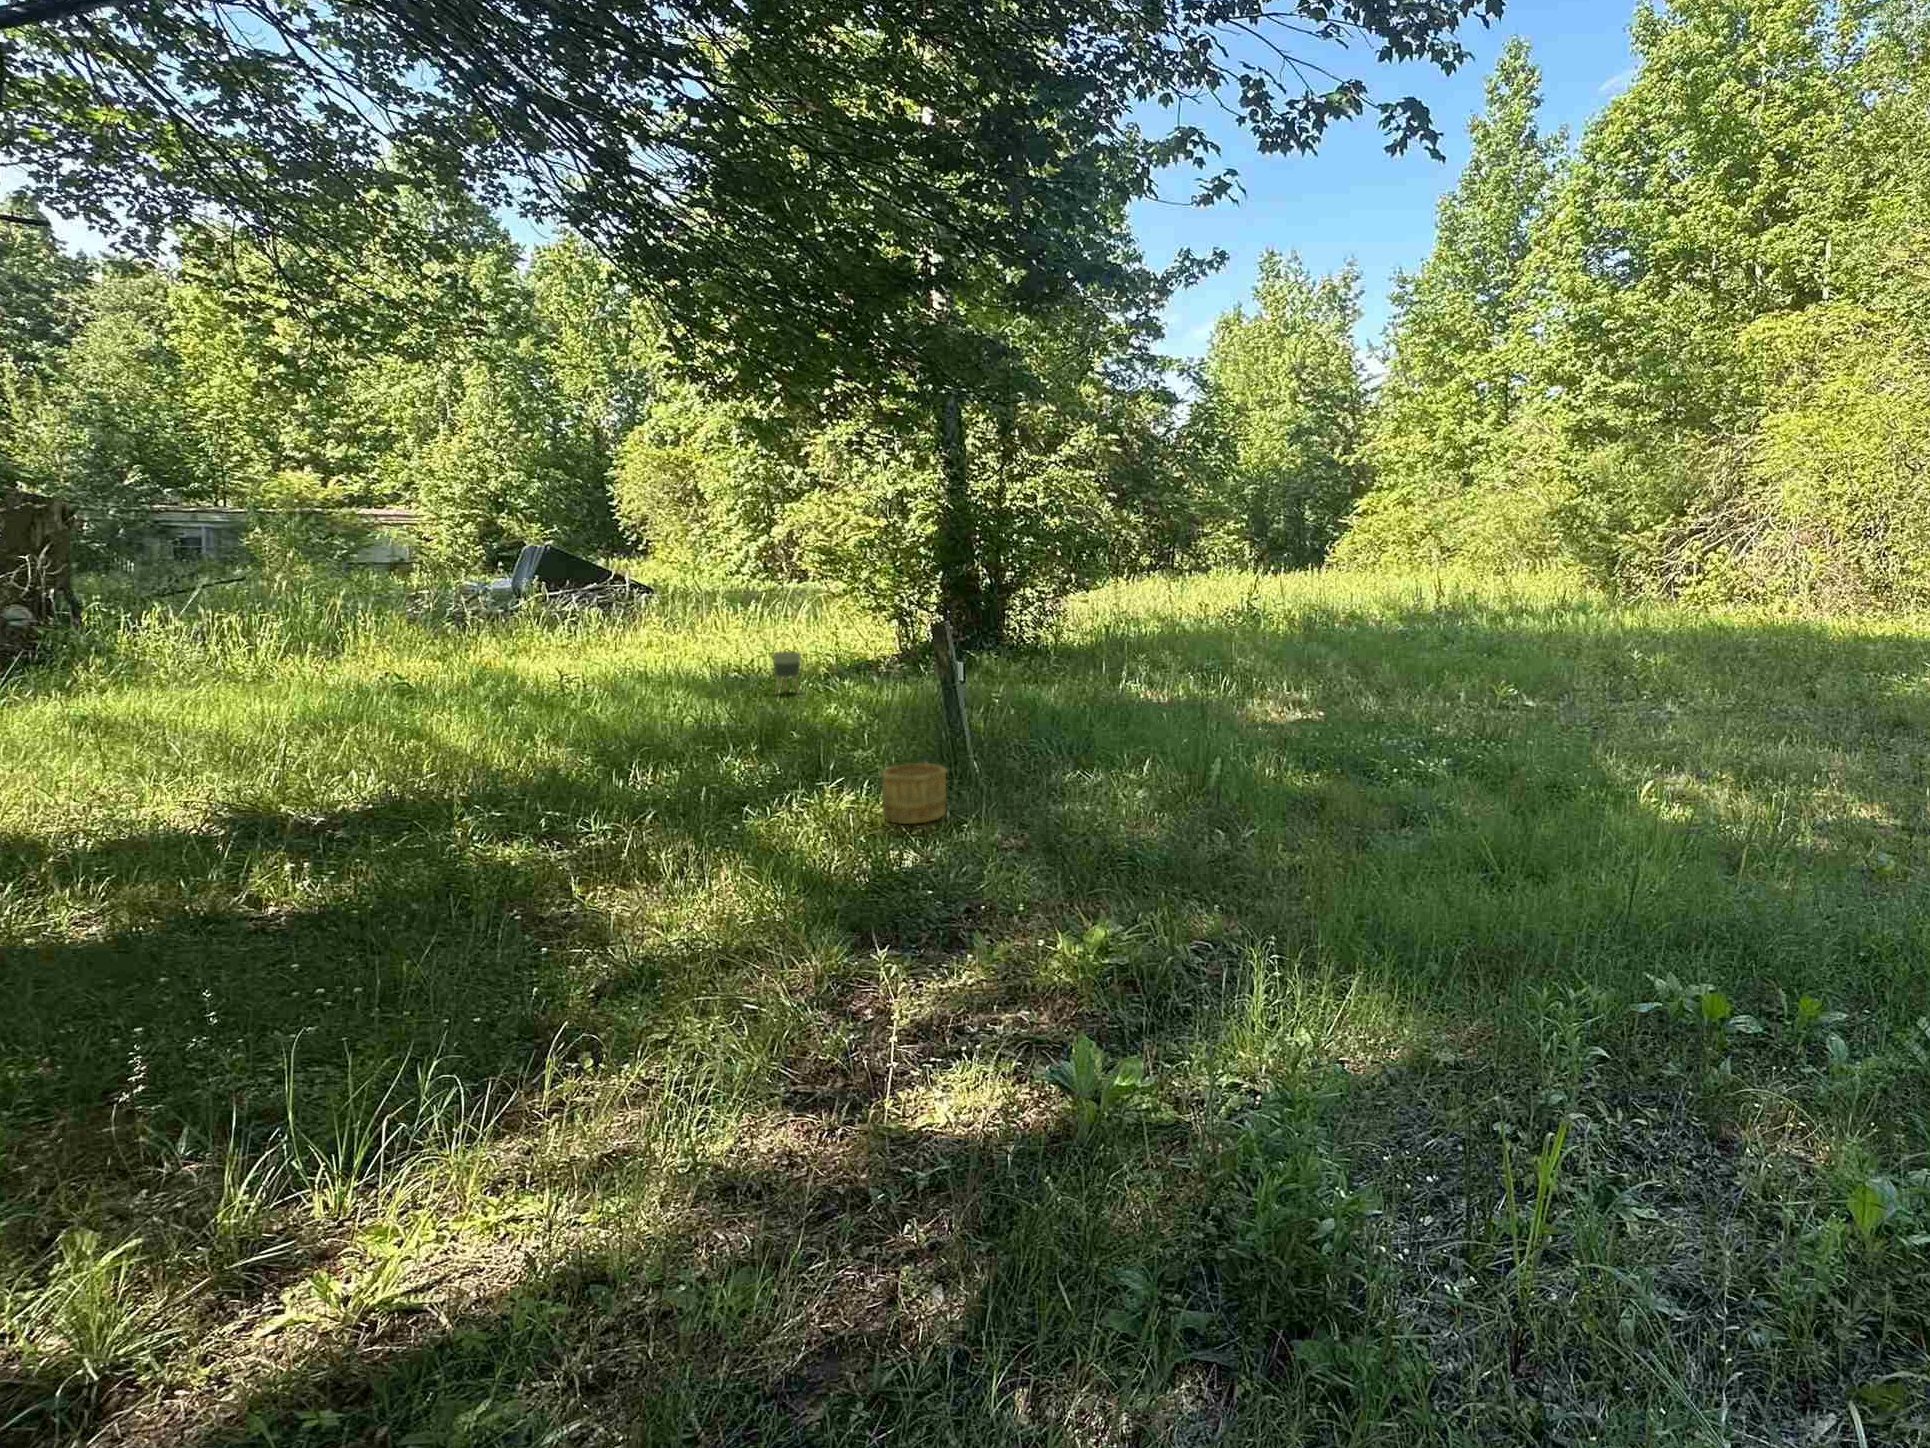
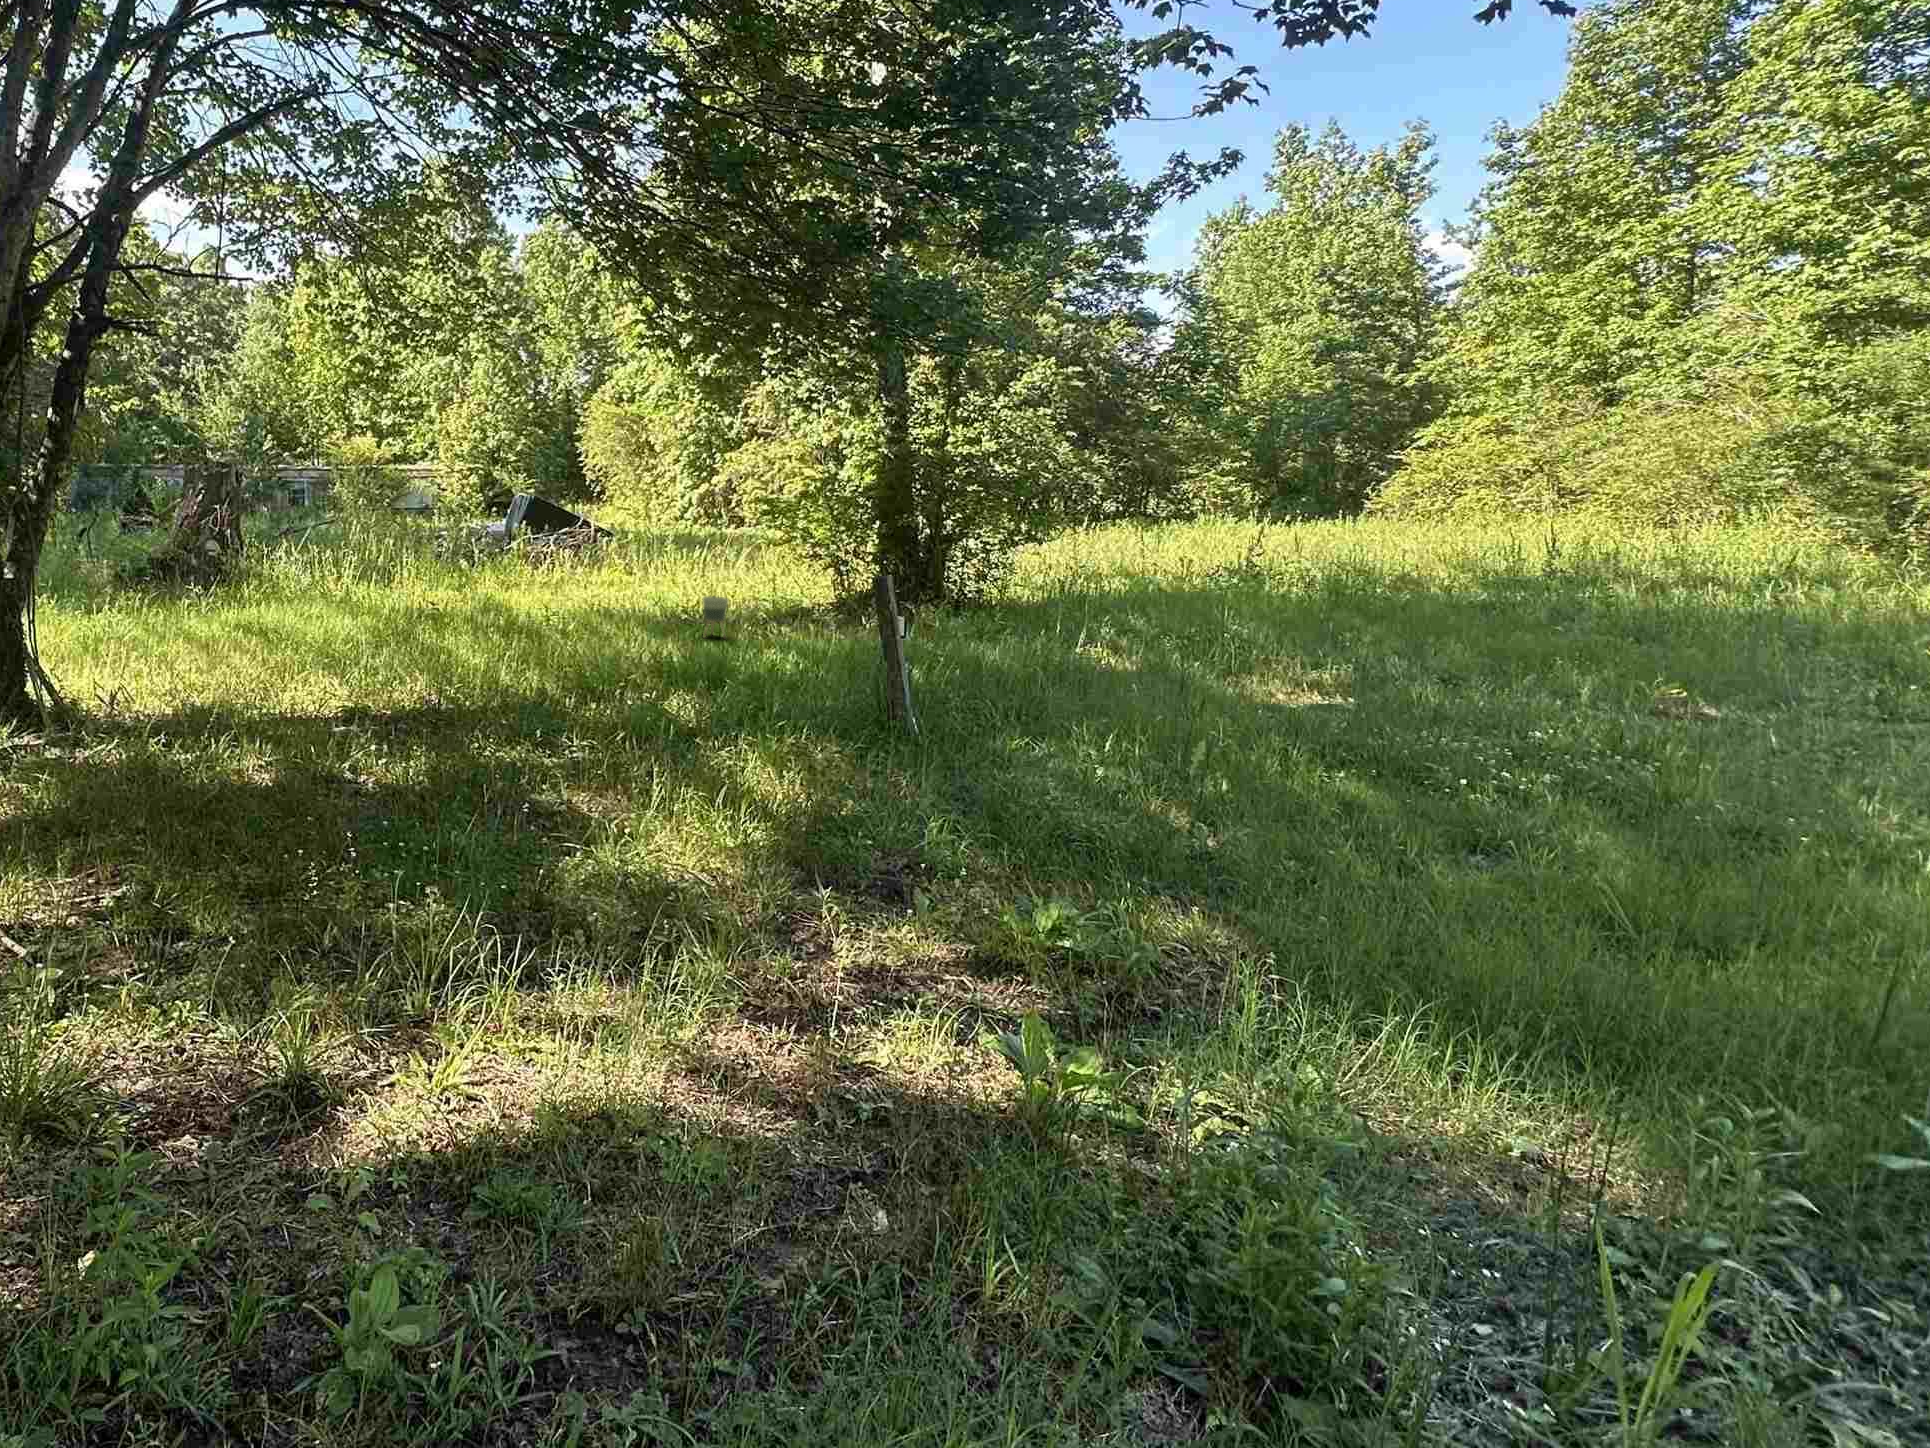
wooden bucket: present [881,763,947,824] -> none [824,739,901,811]

